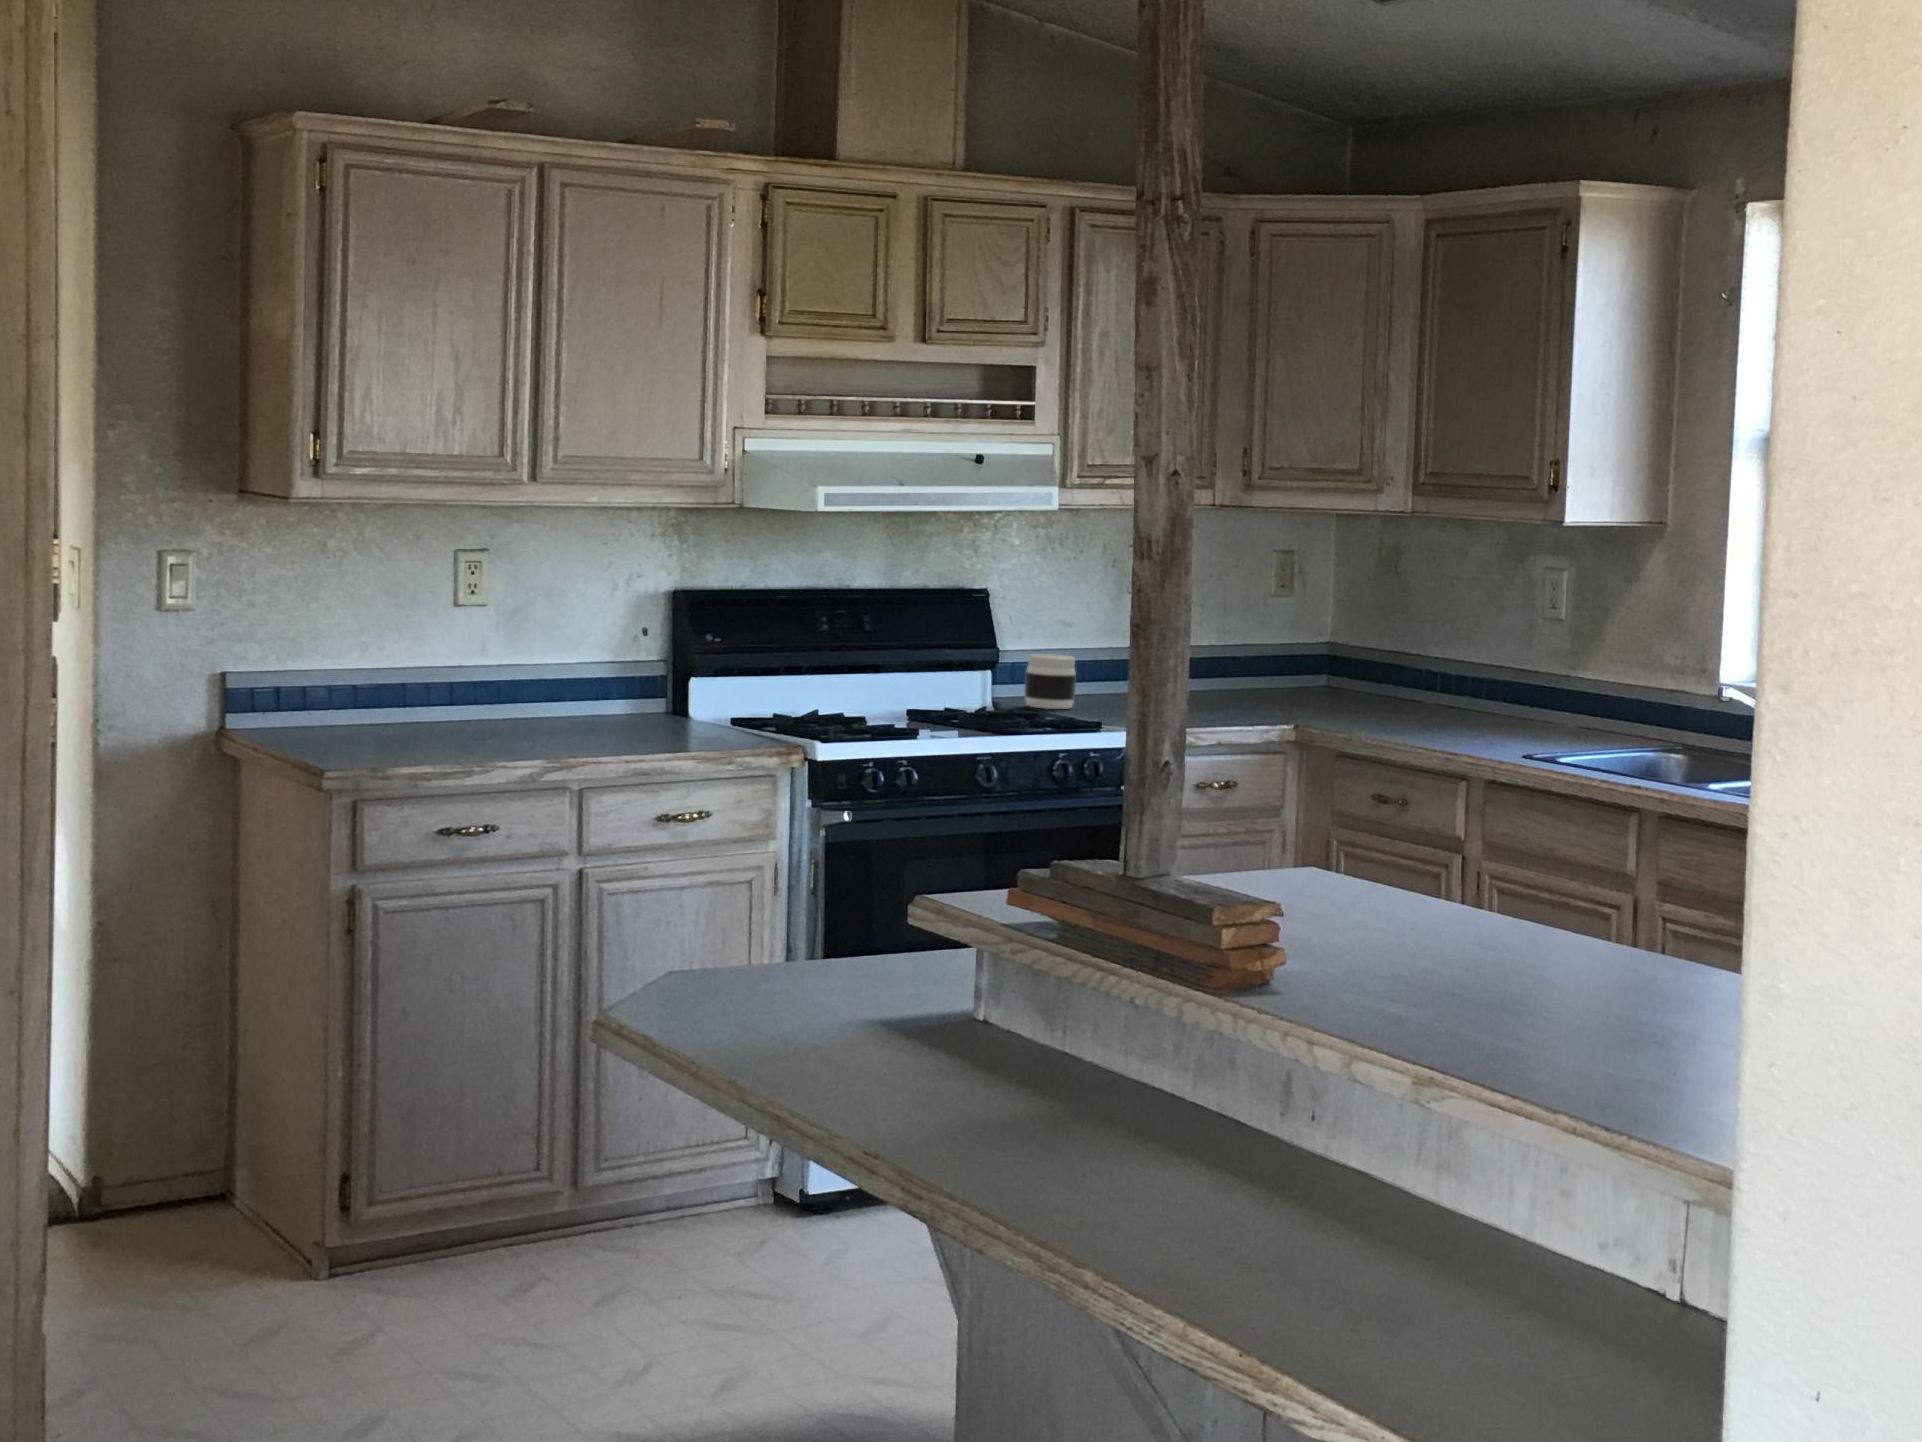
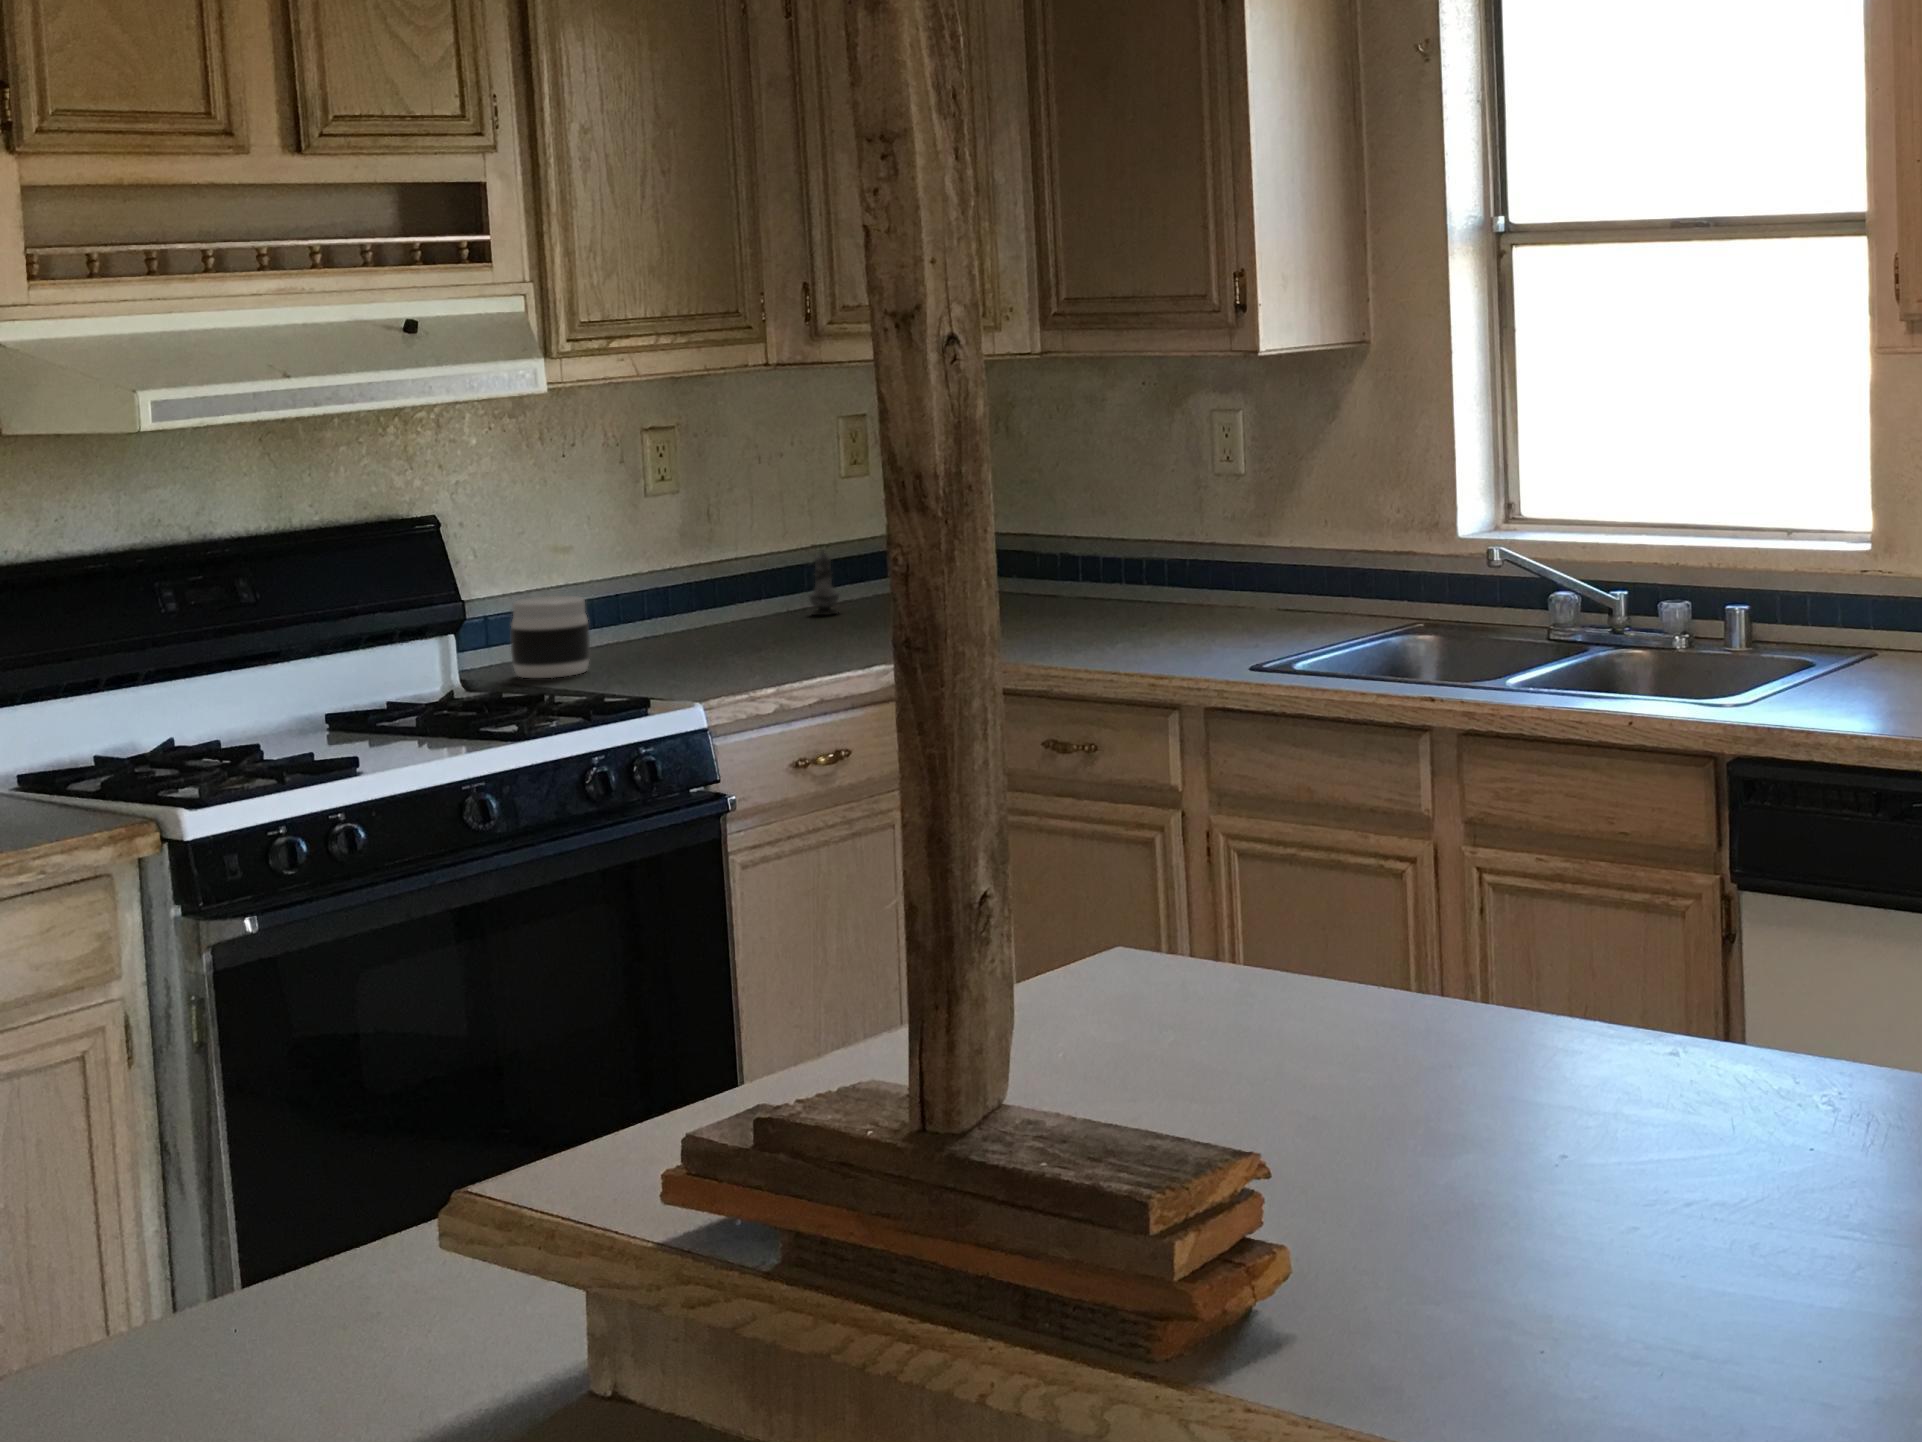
salt shaker: none [1235,648,1258,697] -> present [809,551,839,615]

